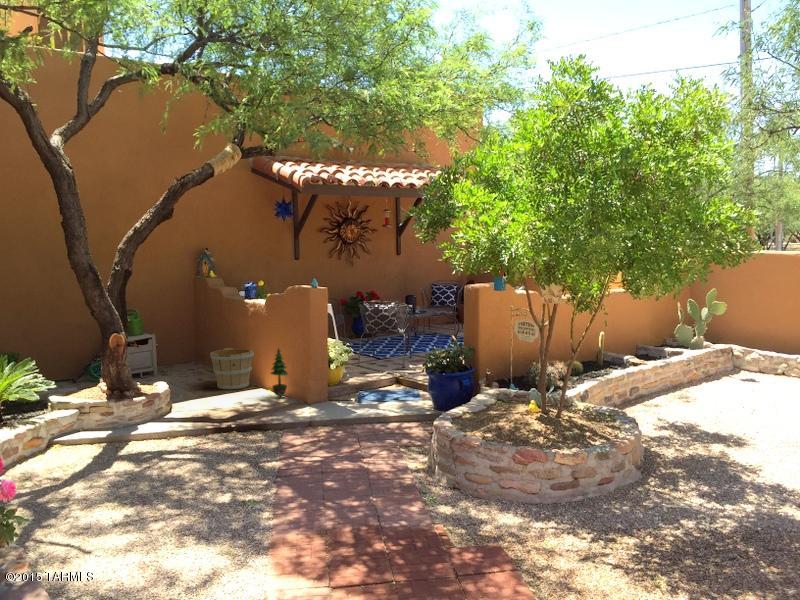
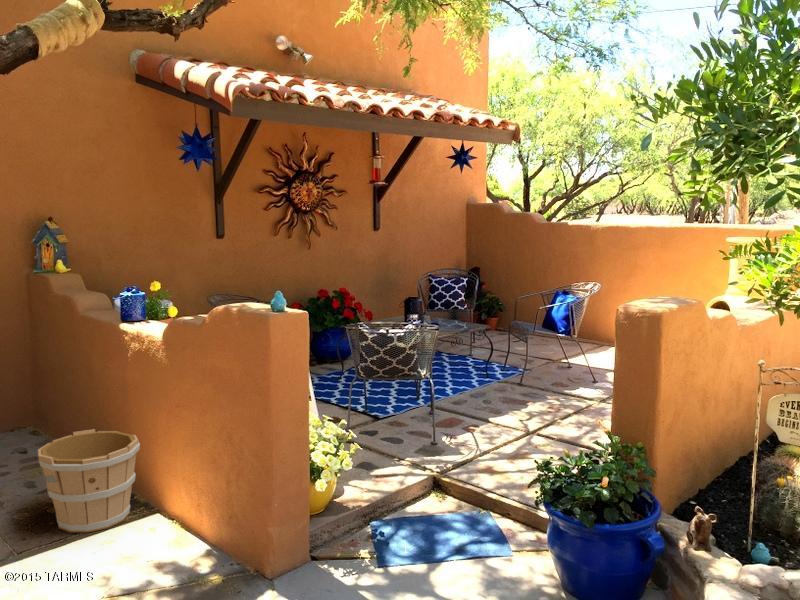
potted tree: present [271,349,288,397] -> none [176,452,220,566]

